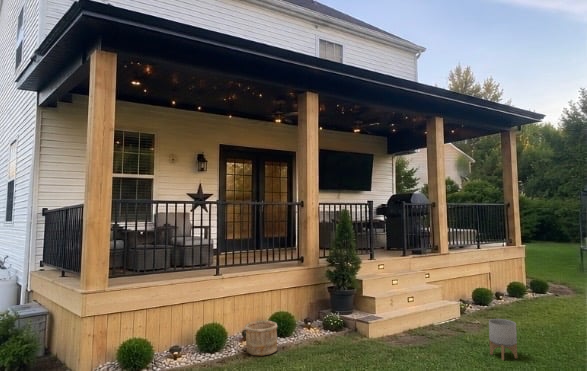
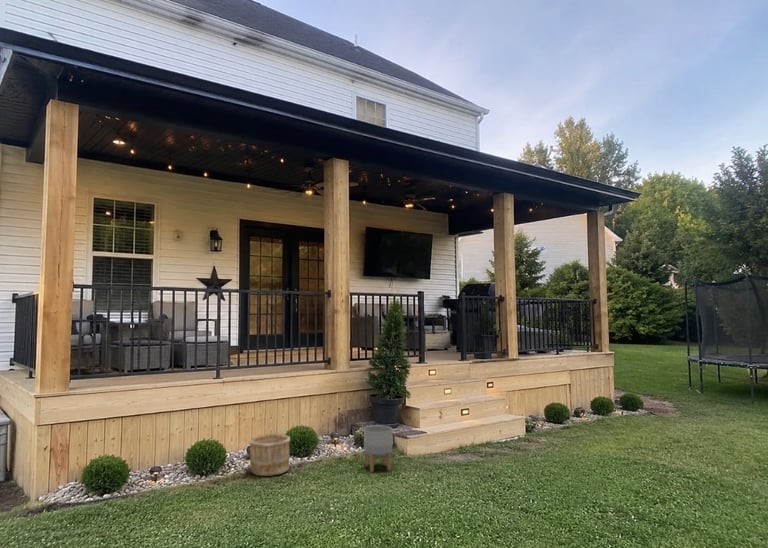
planter: present [489,319,517,360] -> present [364,425,392,472]

